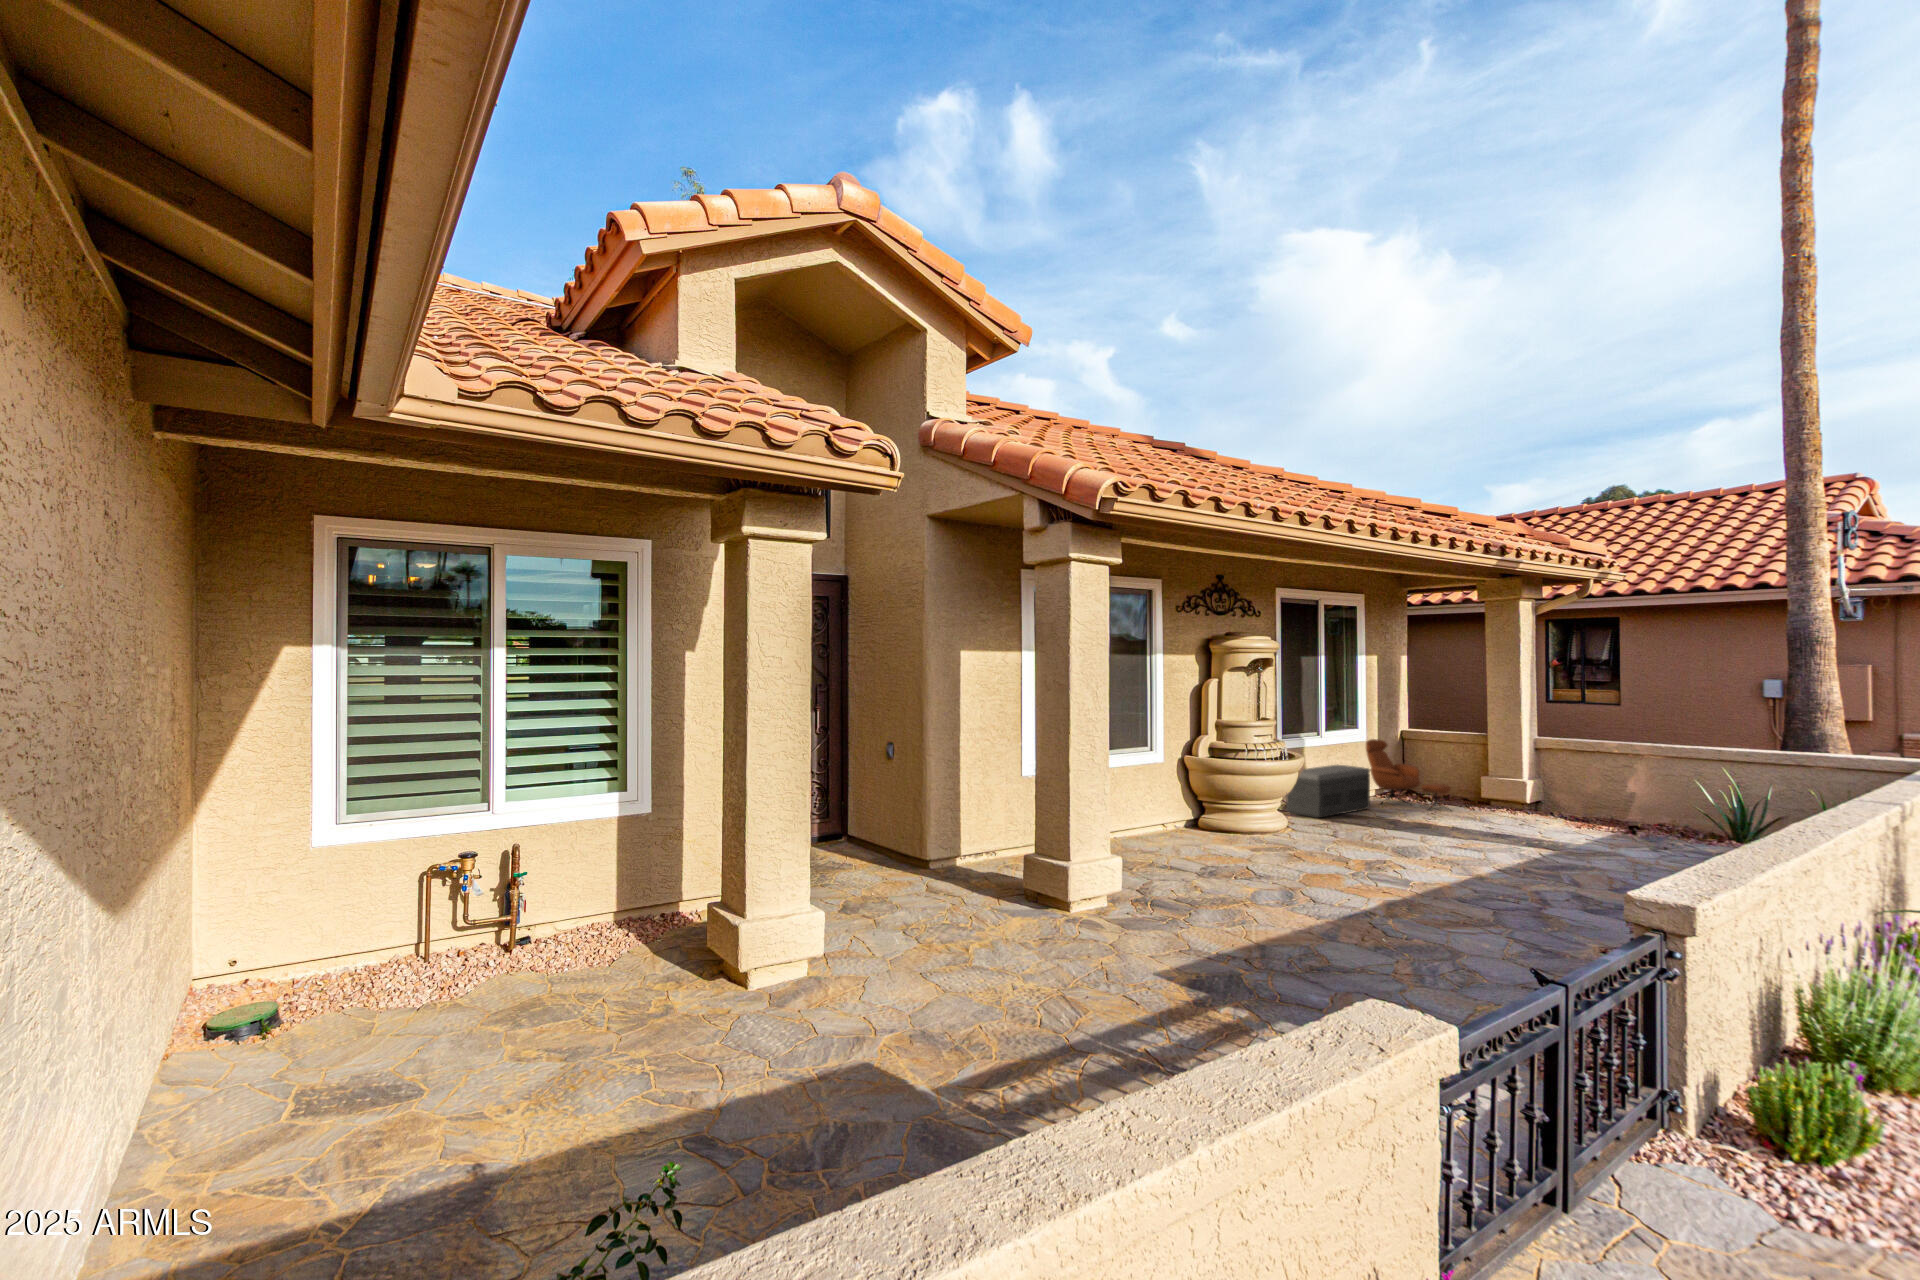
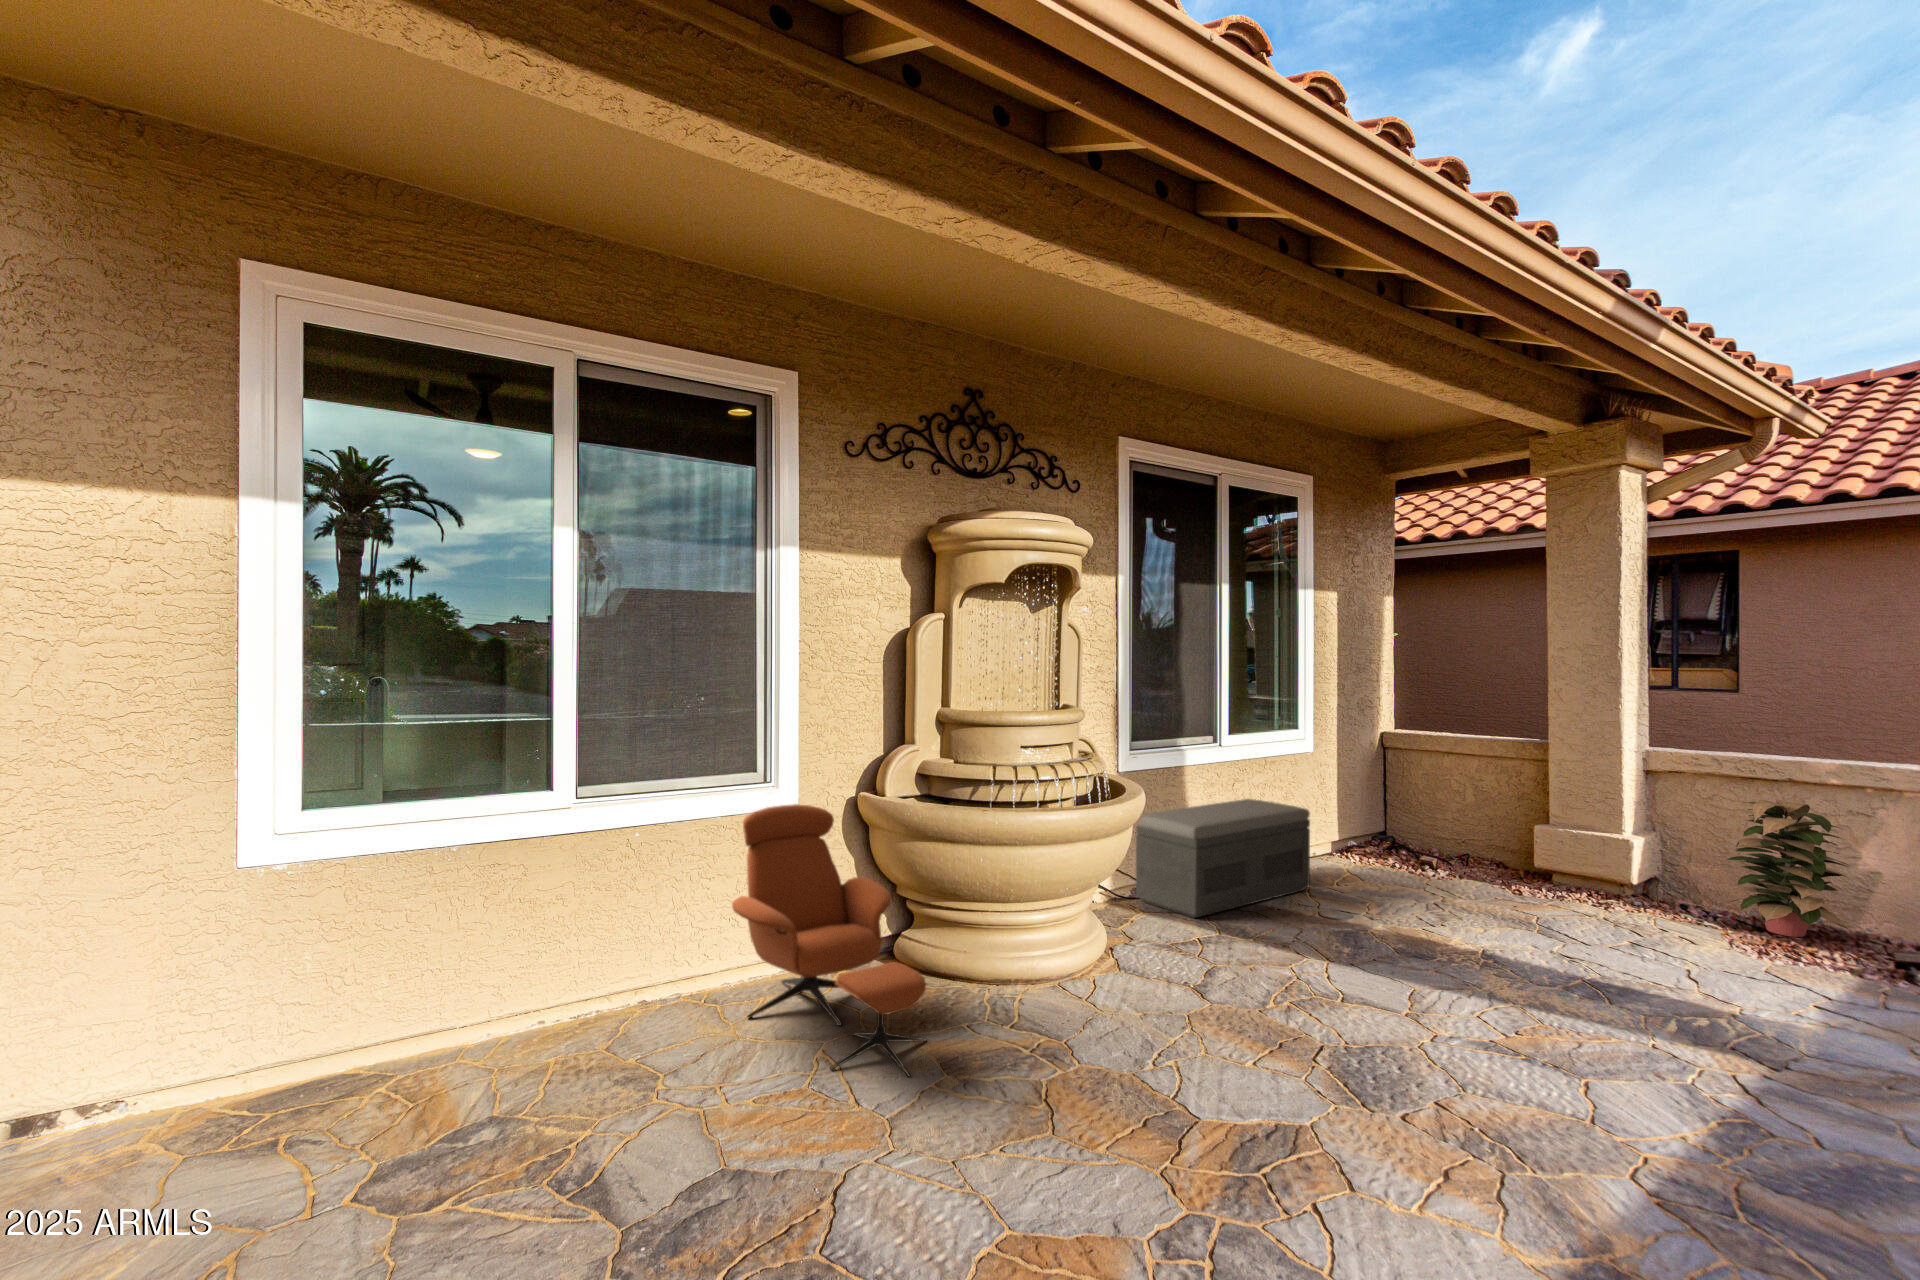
lounge chair: present [1366,739,1451,809] -> present [732,804,926,1076]
decorative plant: none [1563,760,1614,821] -> present [1727,800,1848,937]

